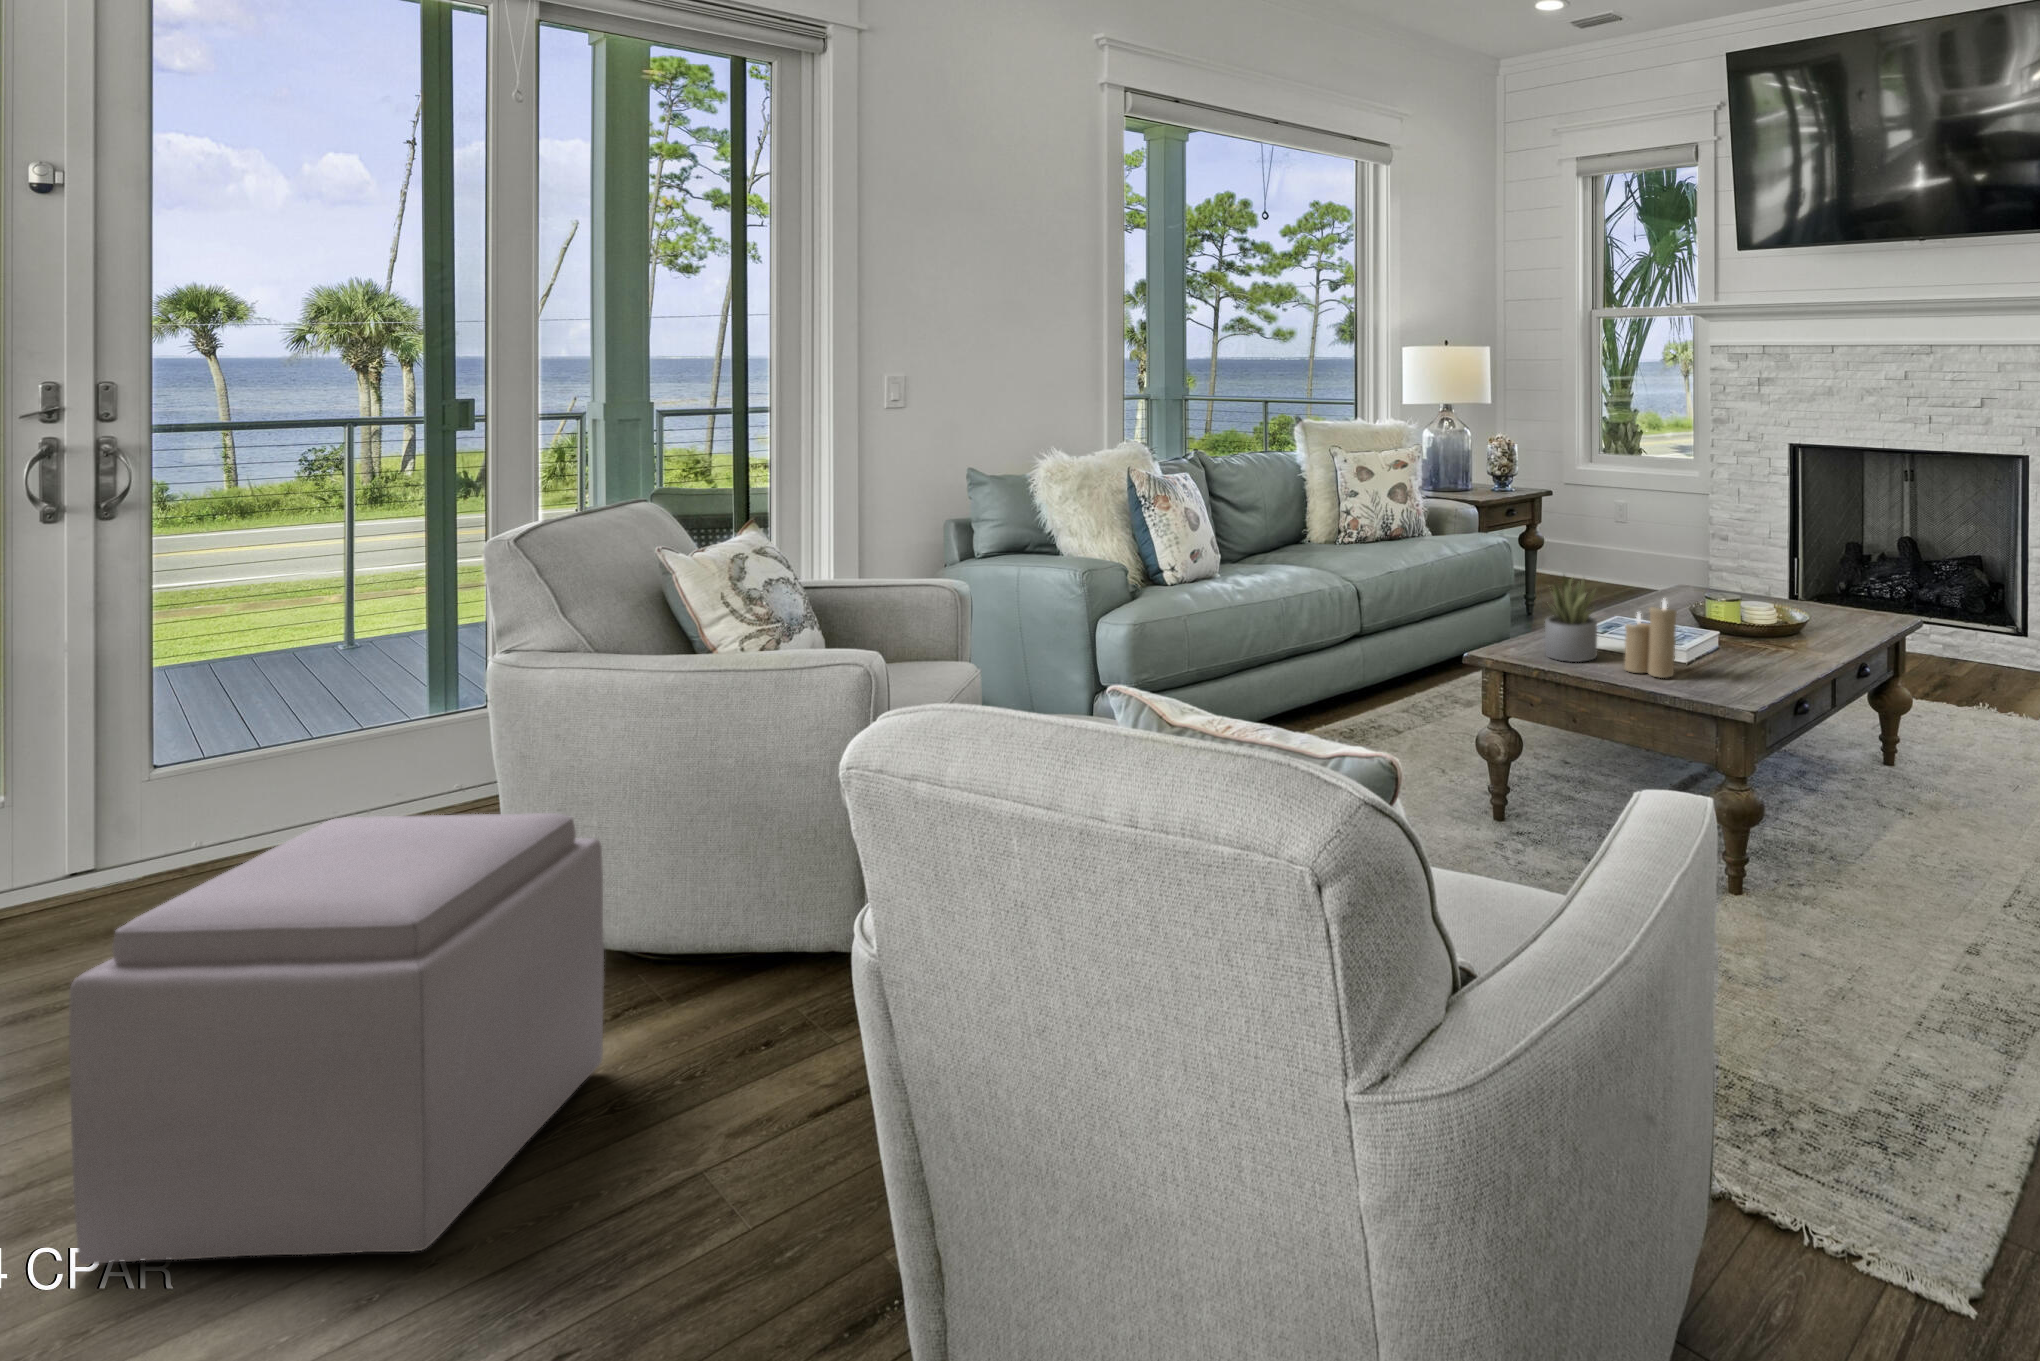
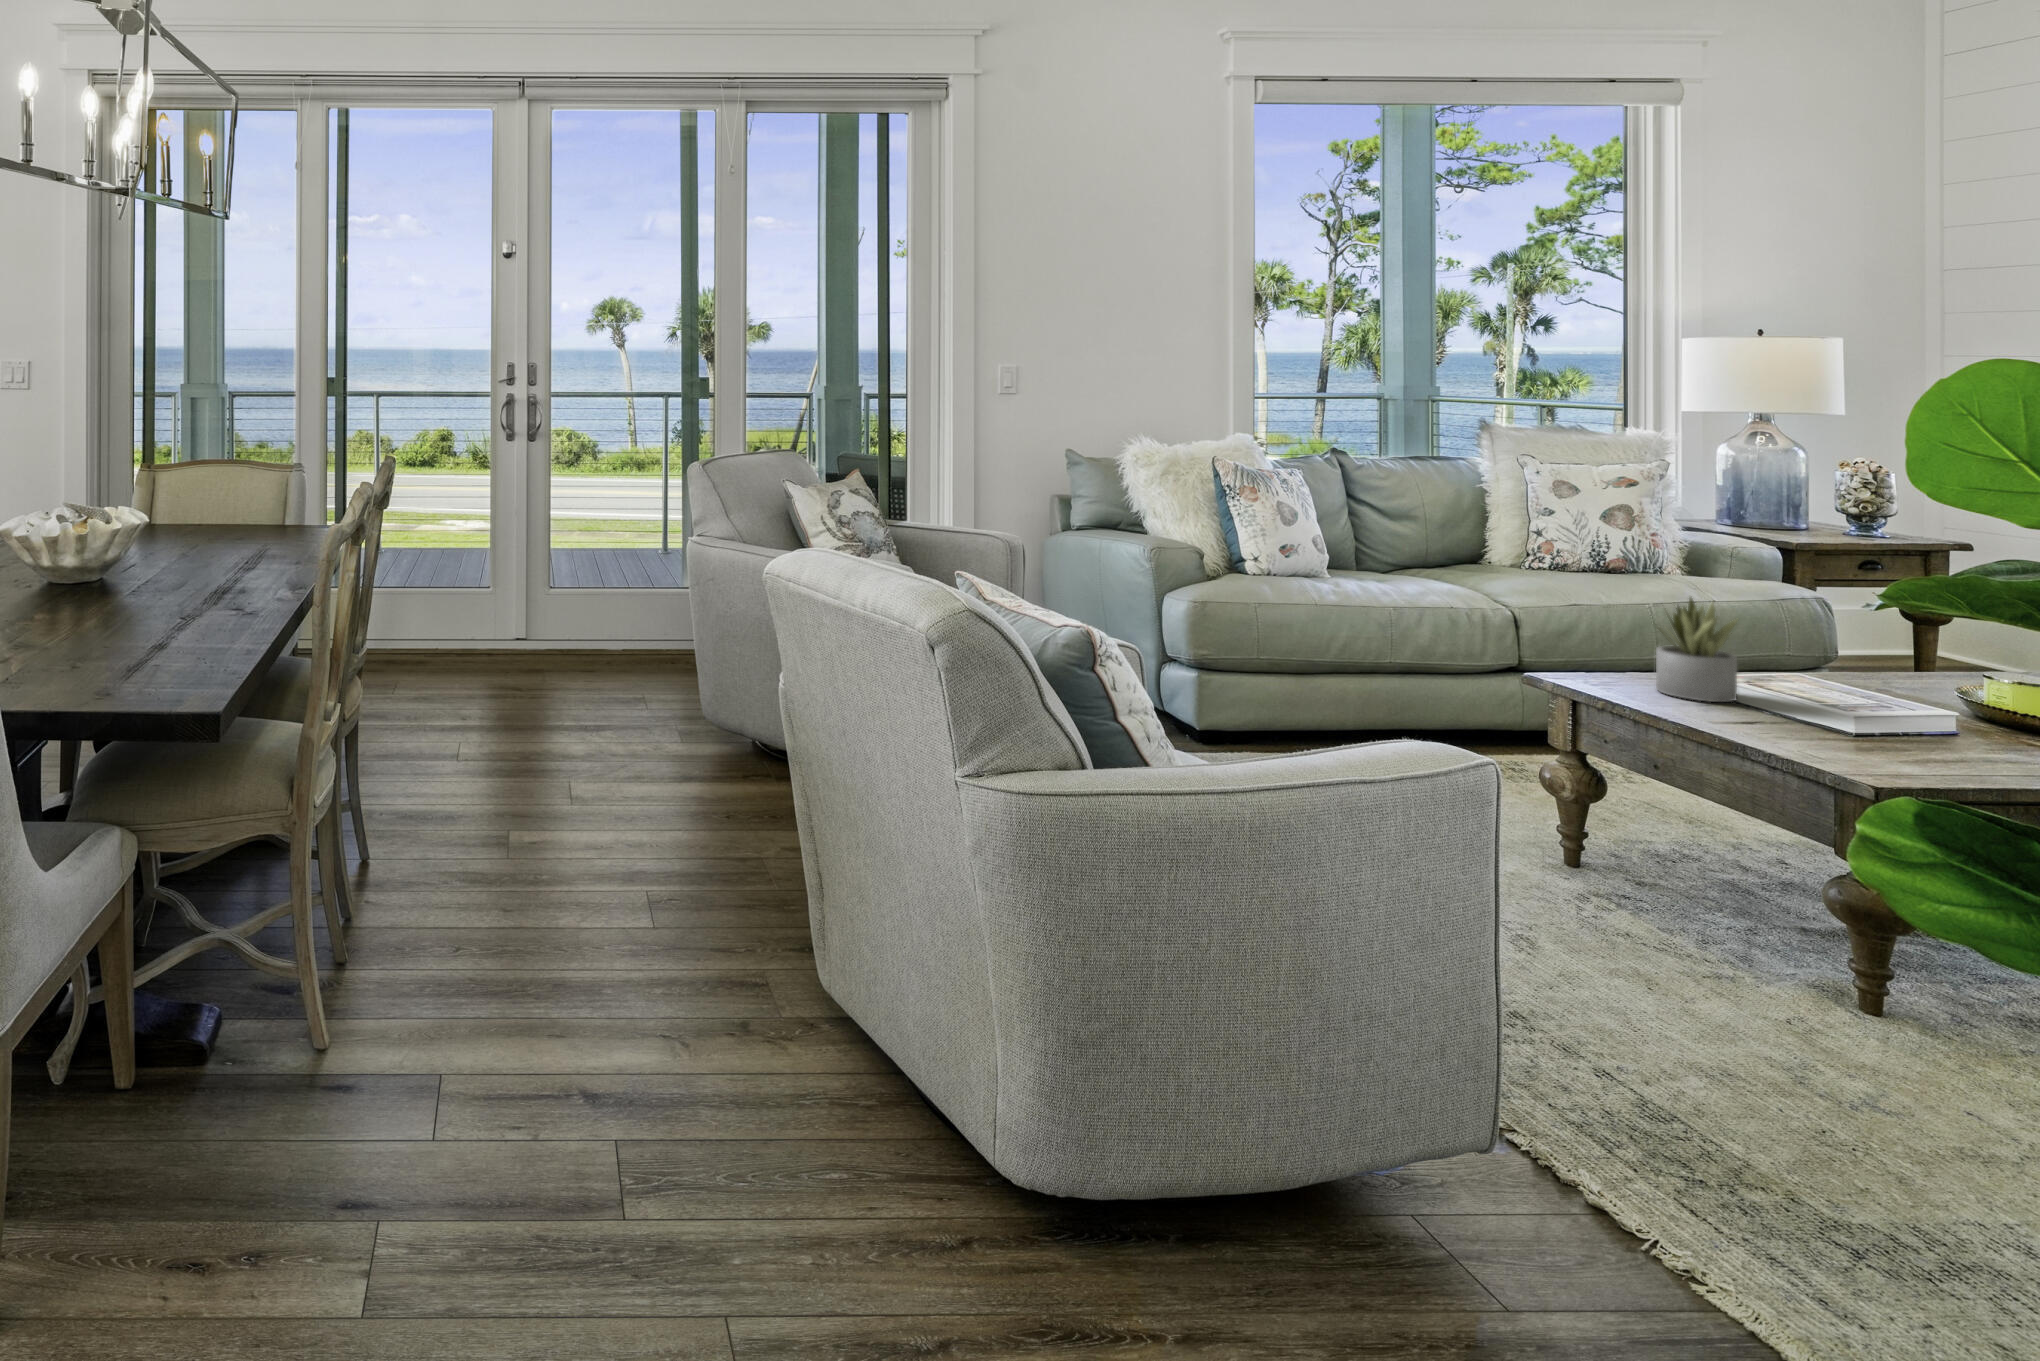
candle: present [1624,599,1677,678] -> none [1759,635,1840,734]
ottoman: present [69,813,604,1264] -> none [458,611,704,847]

